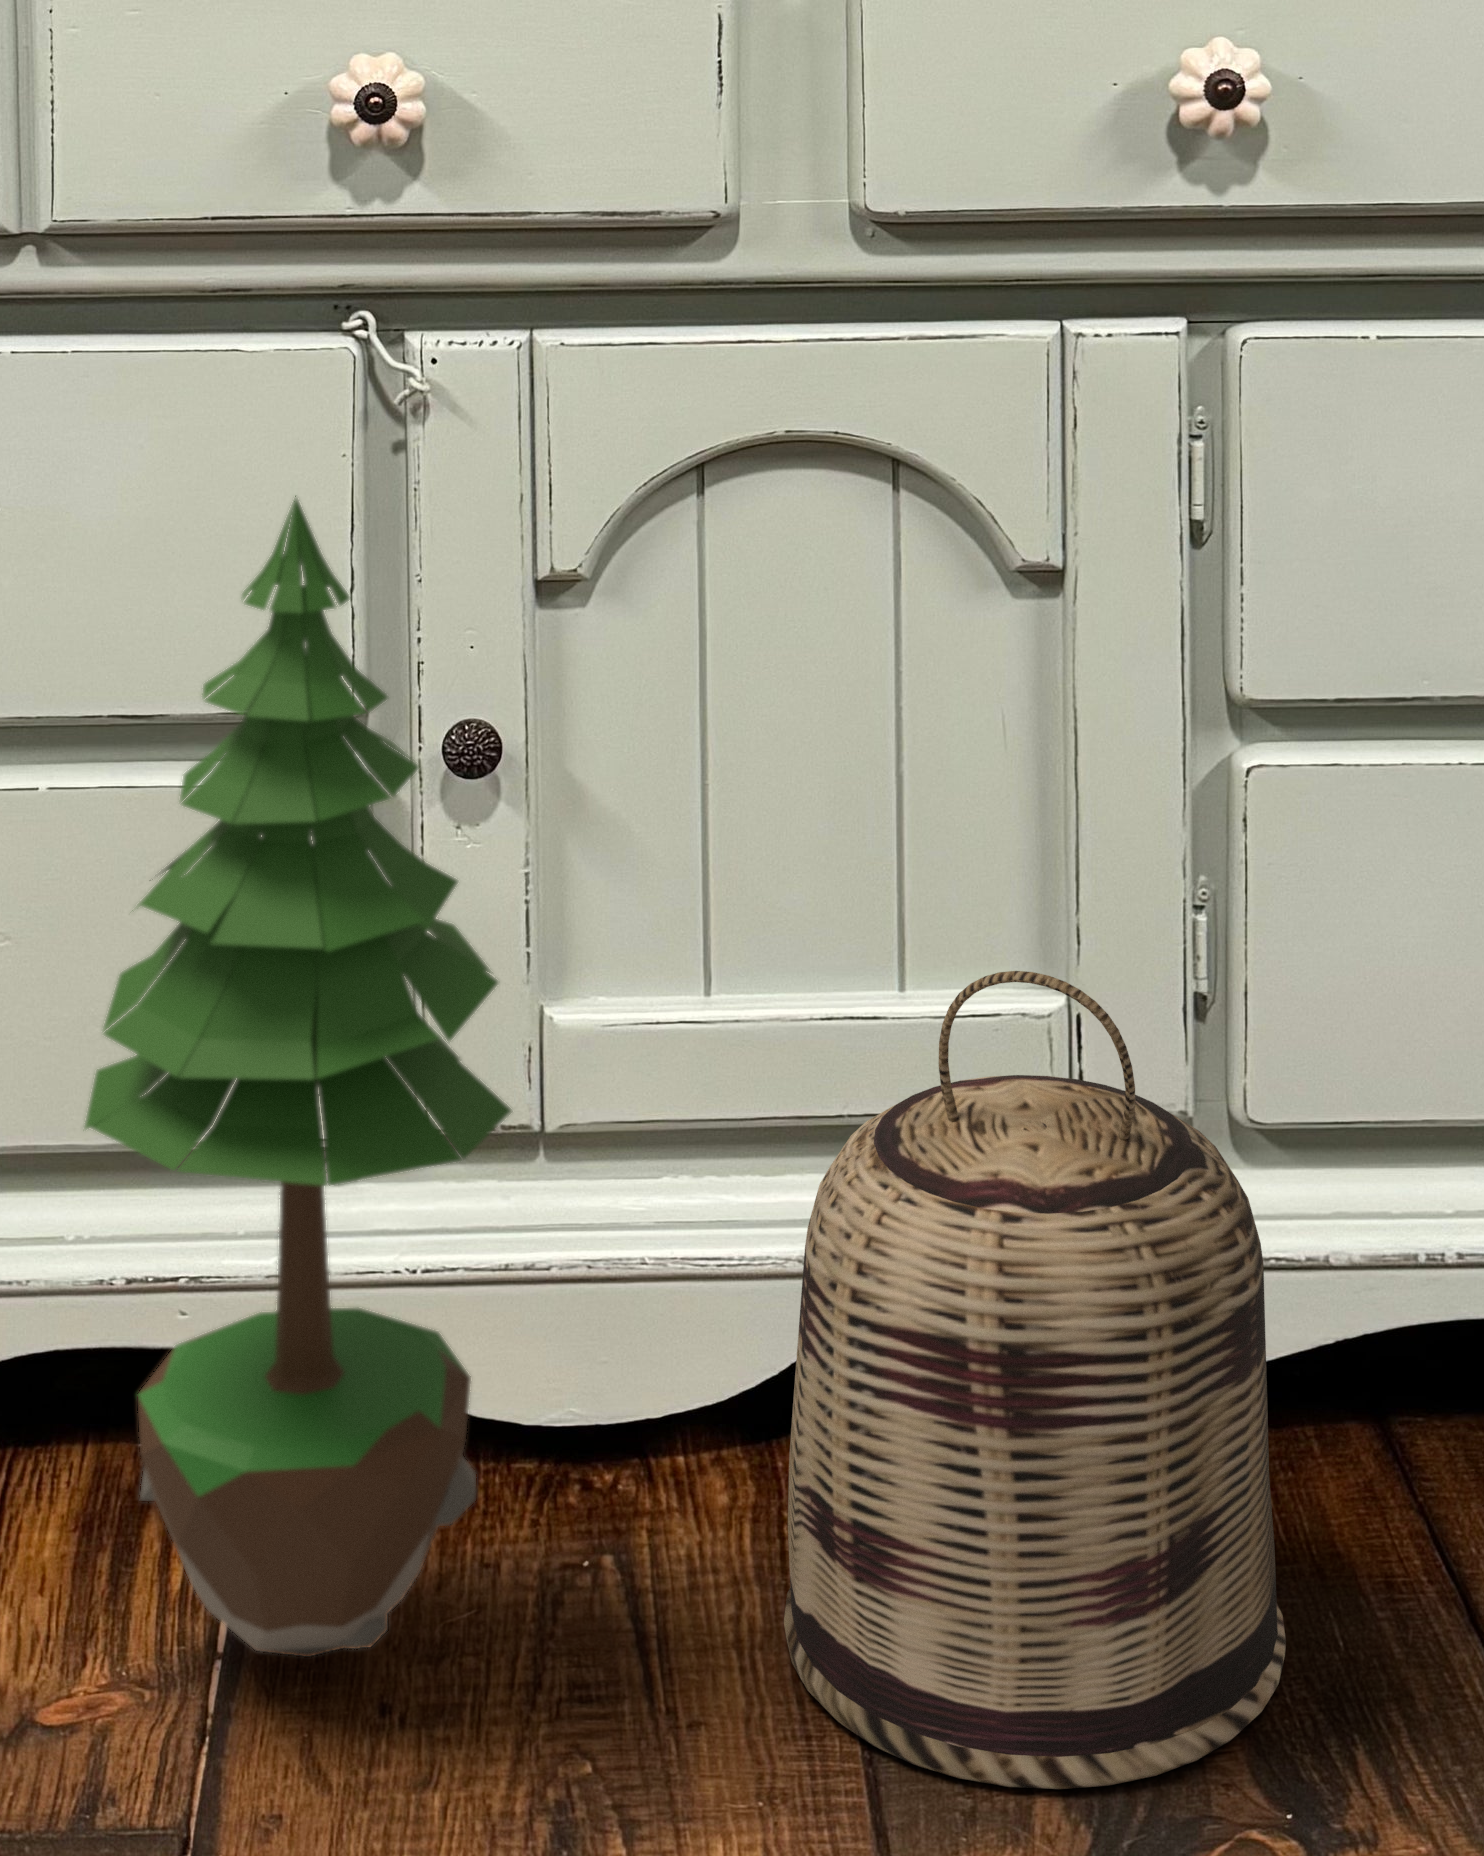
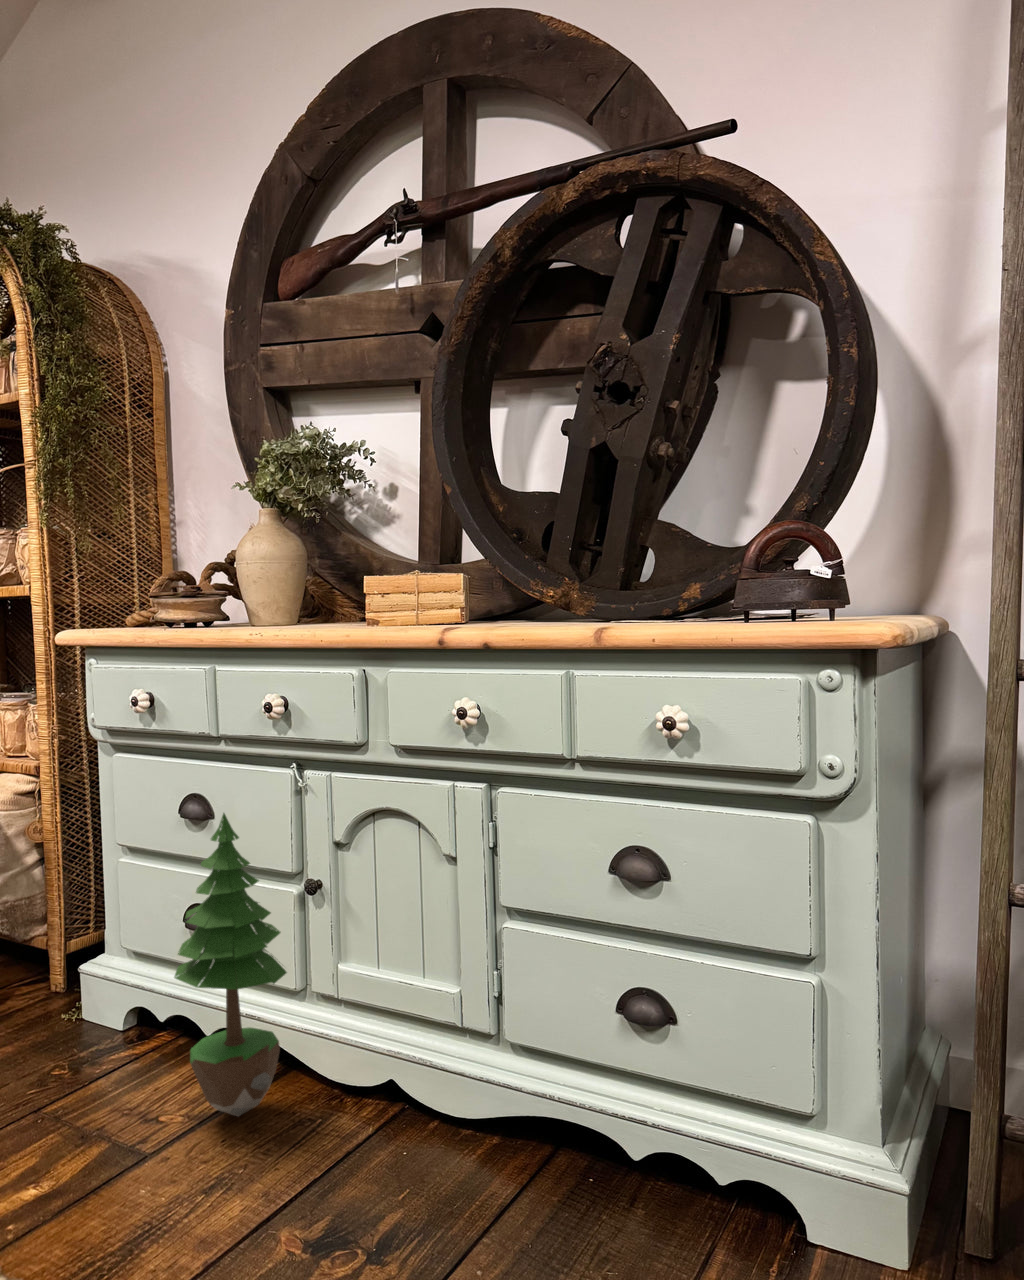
basket: present [784,971,1286,1789] -> none [316,967,462,1202]

